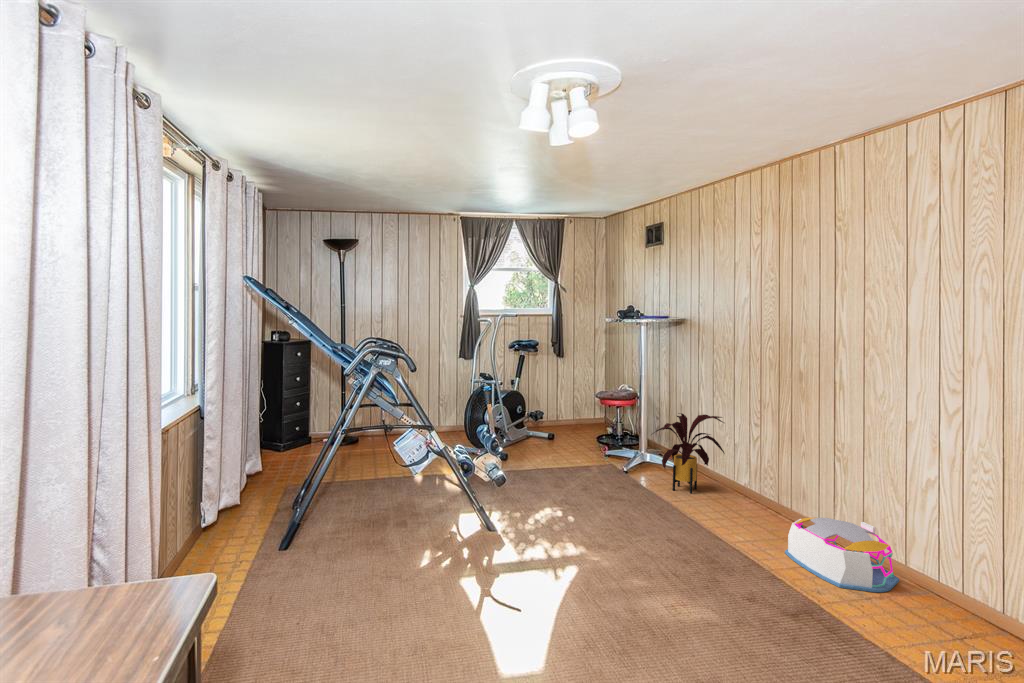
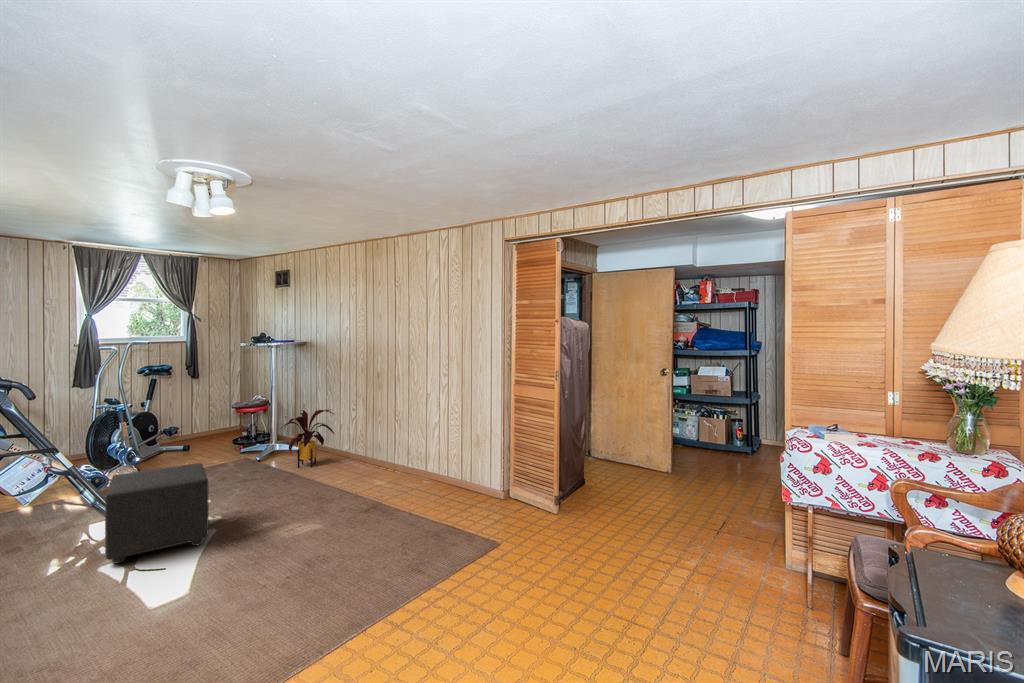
ottoman: none [468,470,568,580] -> present [105,463,209,564]
storage bin: present [785,518,899,592] -> none [372,460,434,500]

